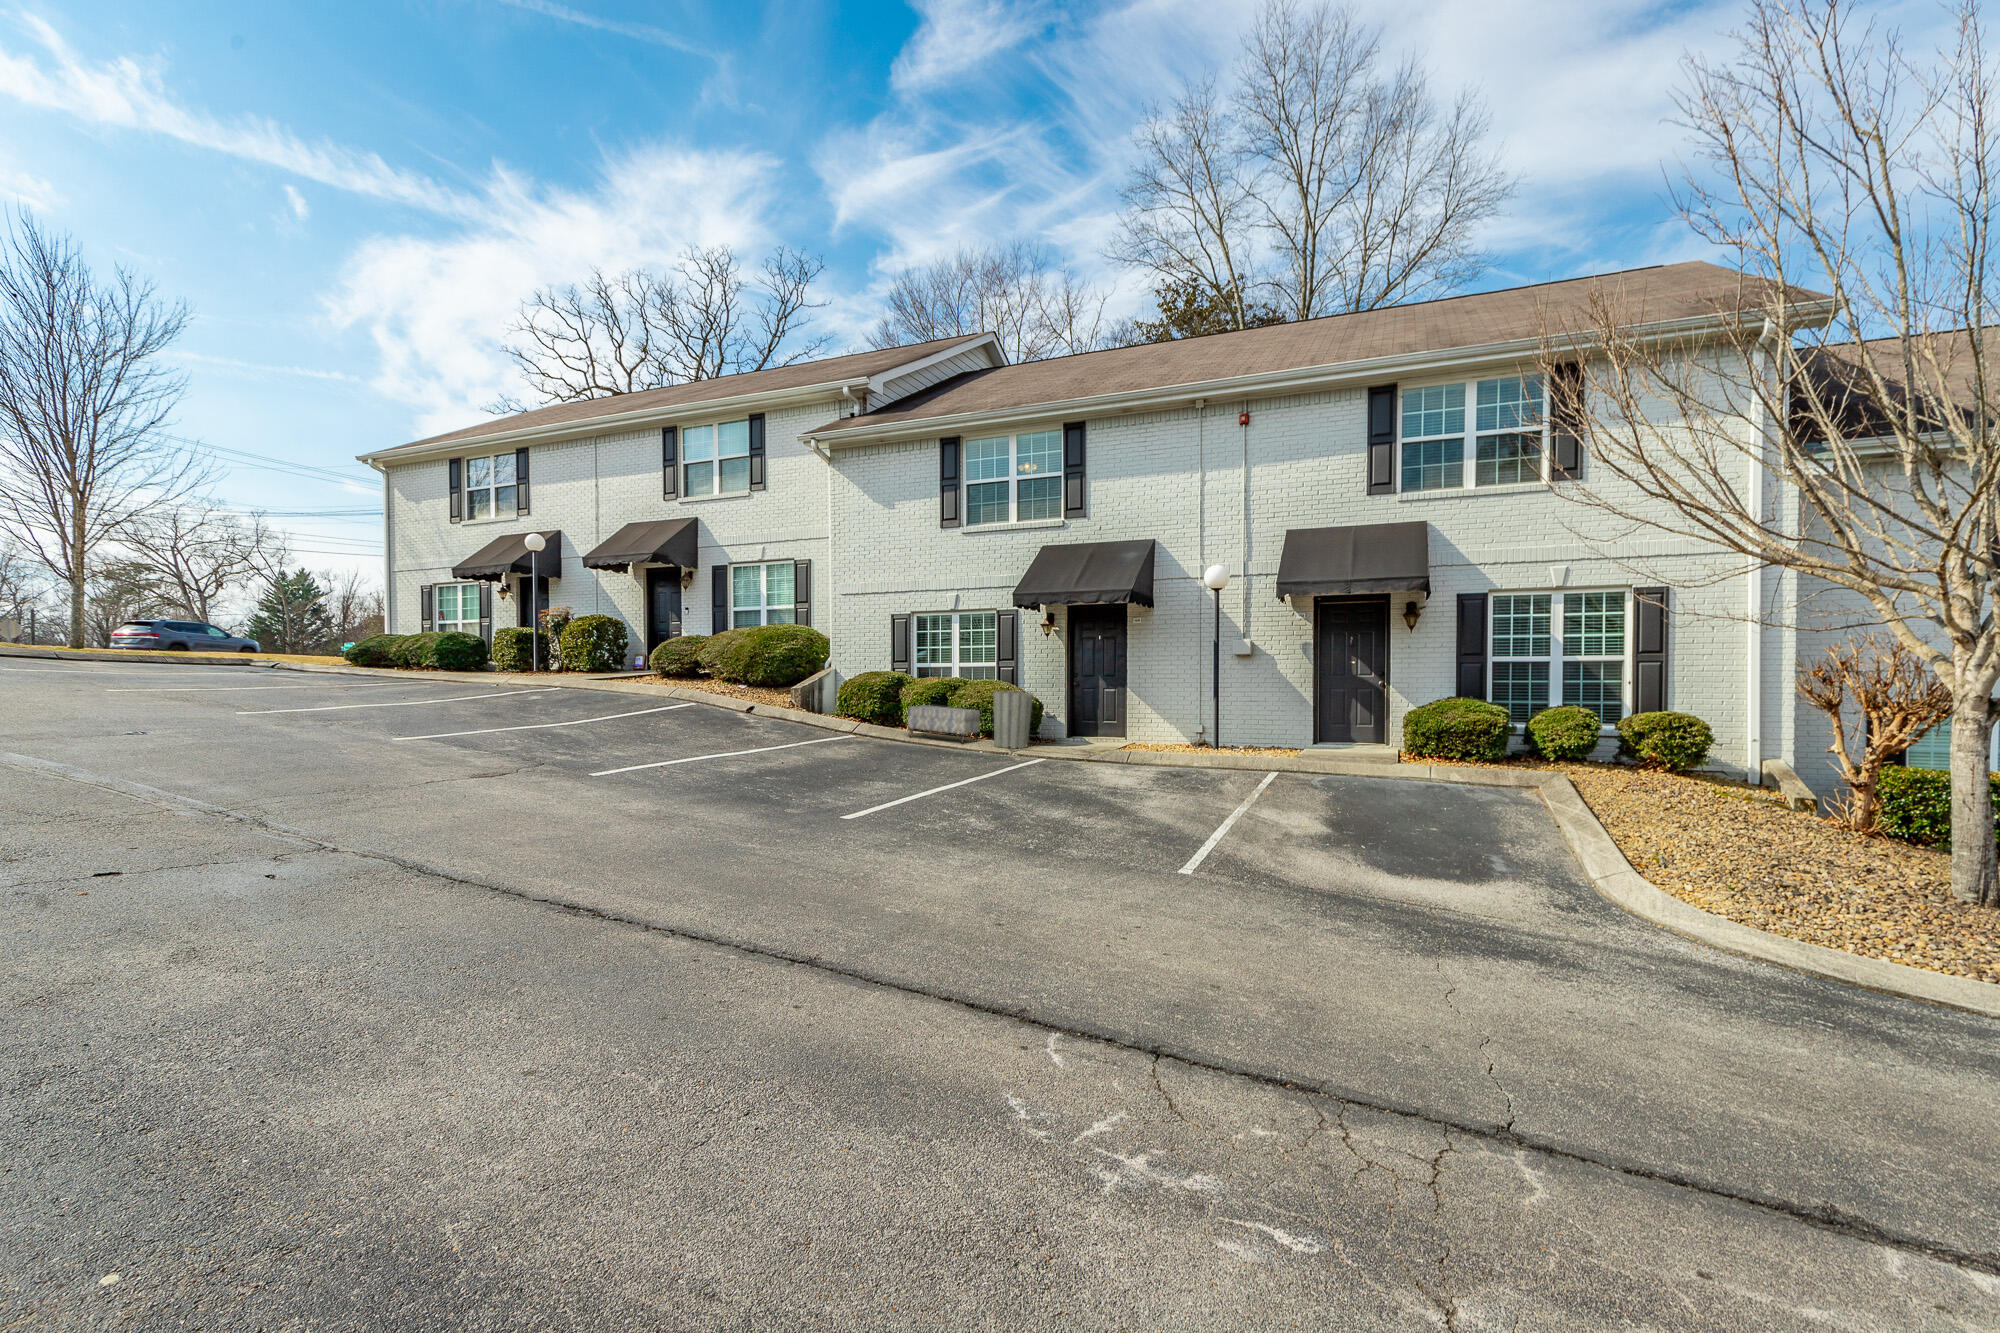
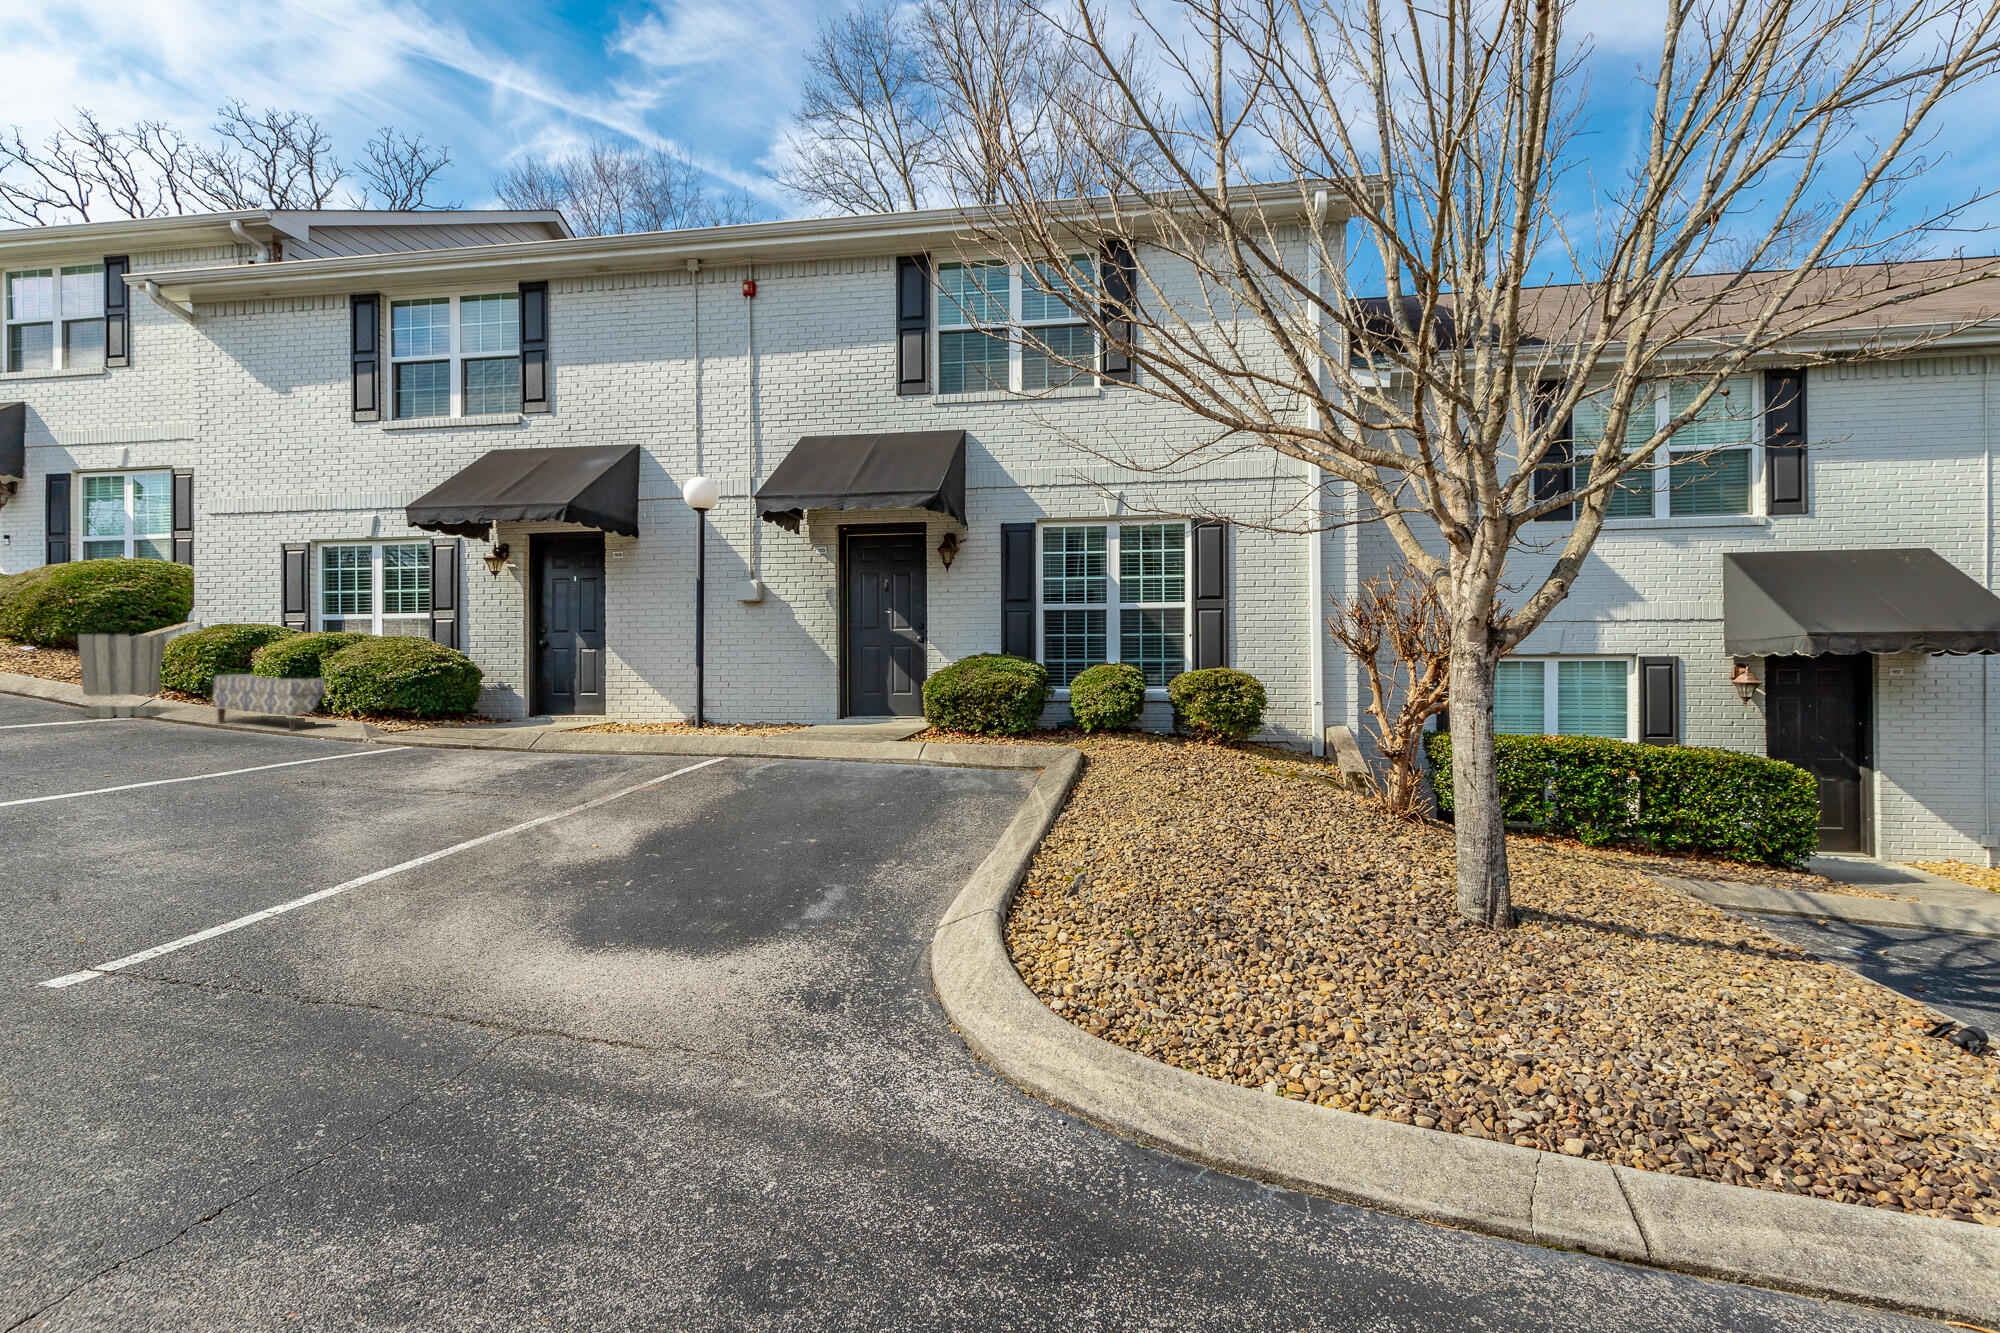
trash can: present [993,691,1033,748] -> present [78,634,166,718]

